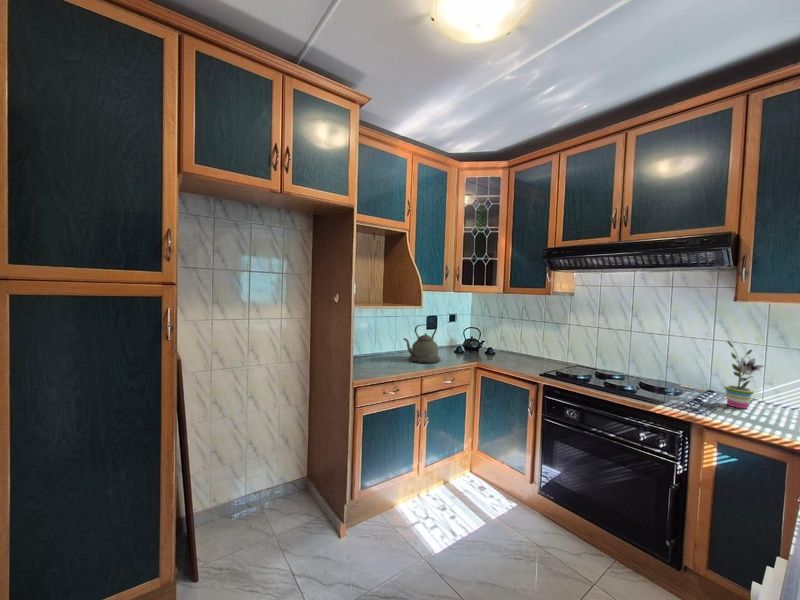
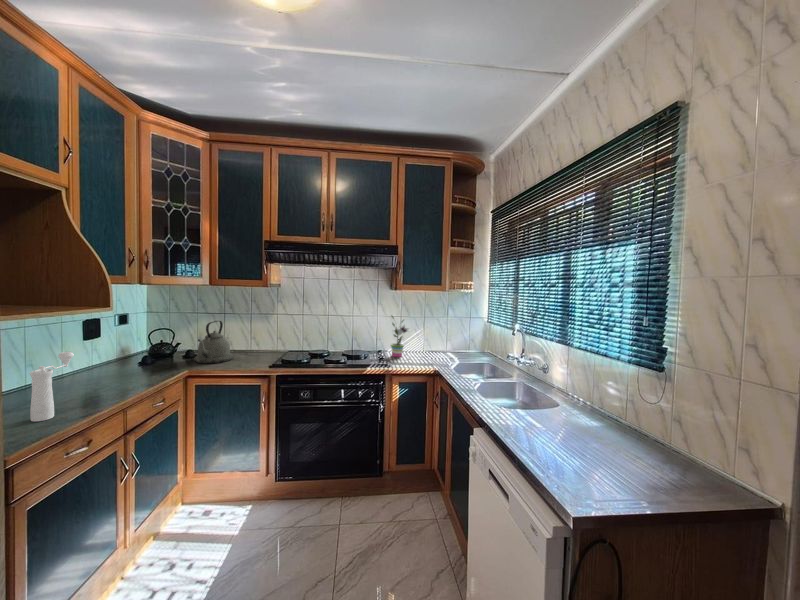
kettle: present [404,324,441,364] -> present [194,321,233,363]
pepper mill: none [379,331,403,369] -> present [30,352,74,422]

